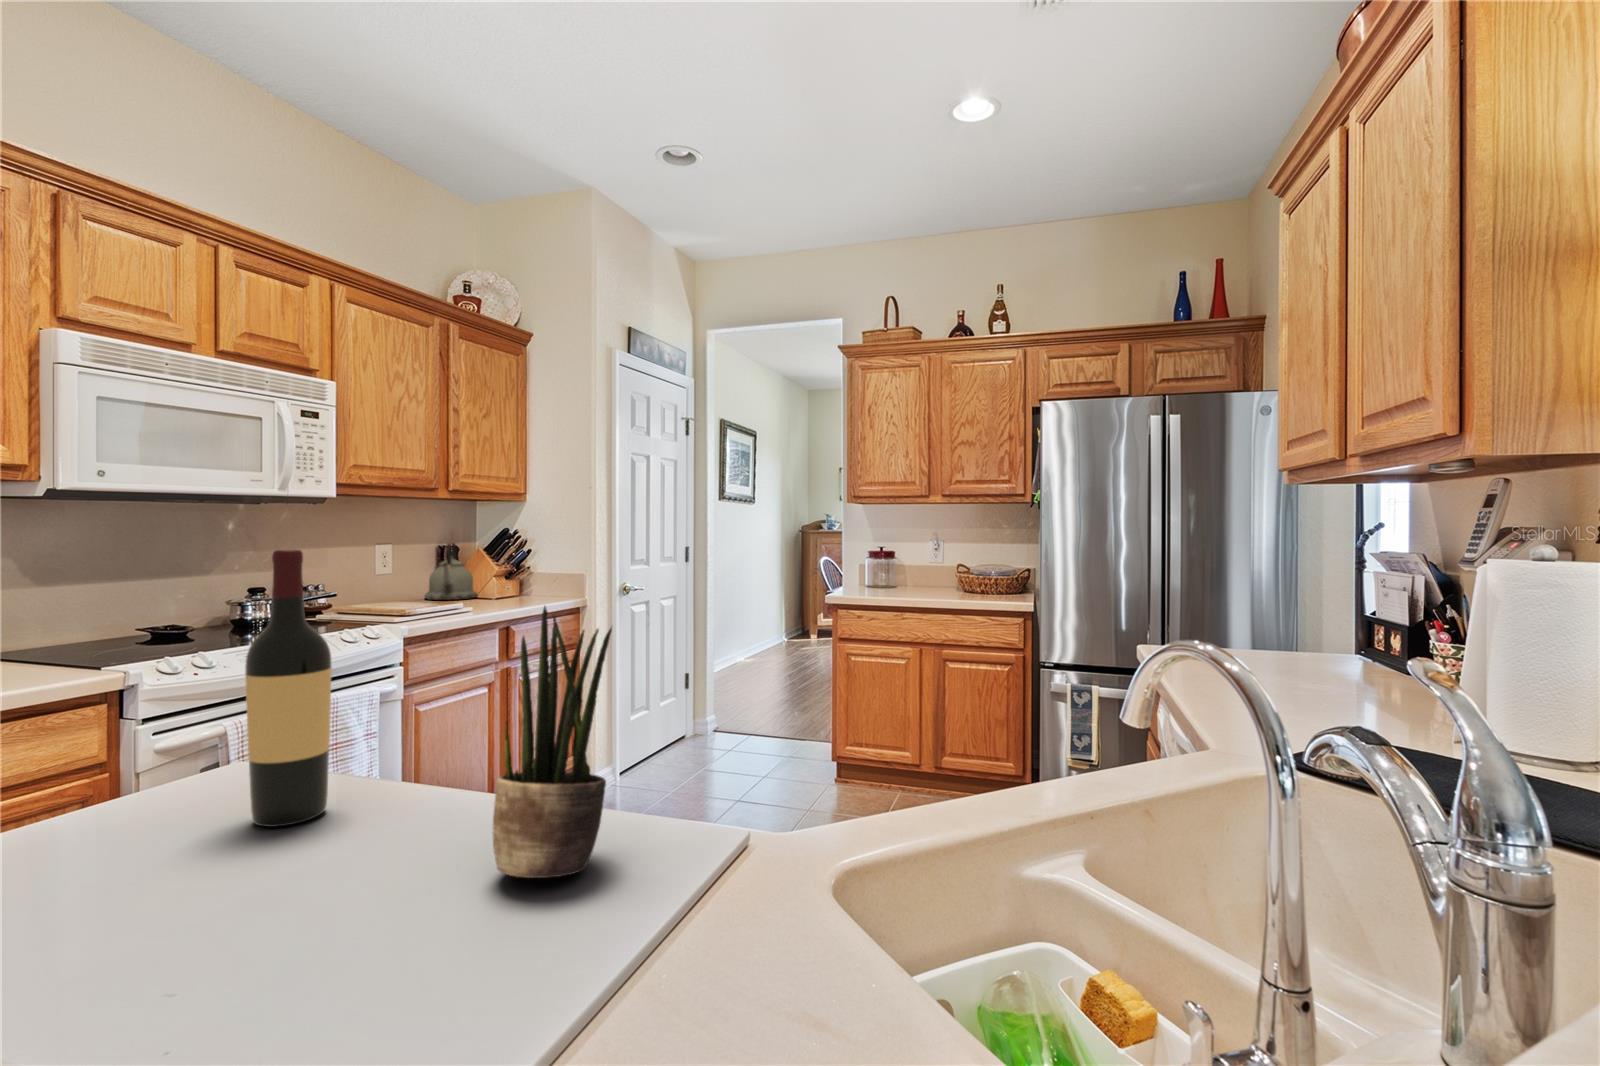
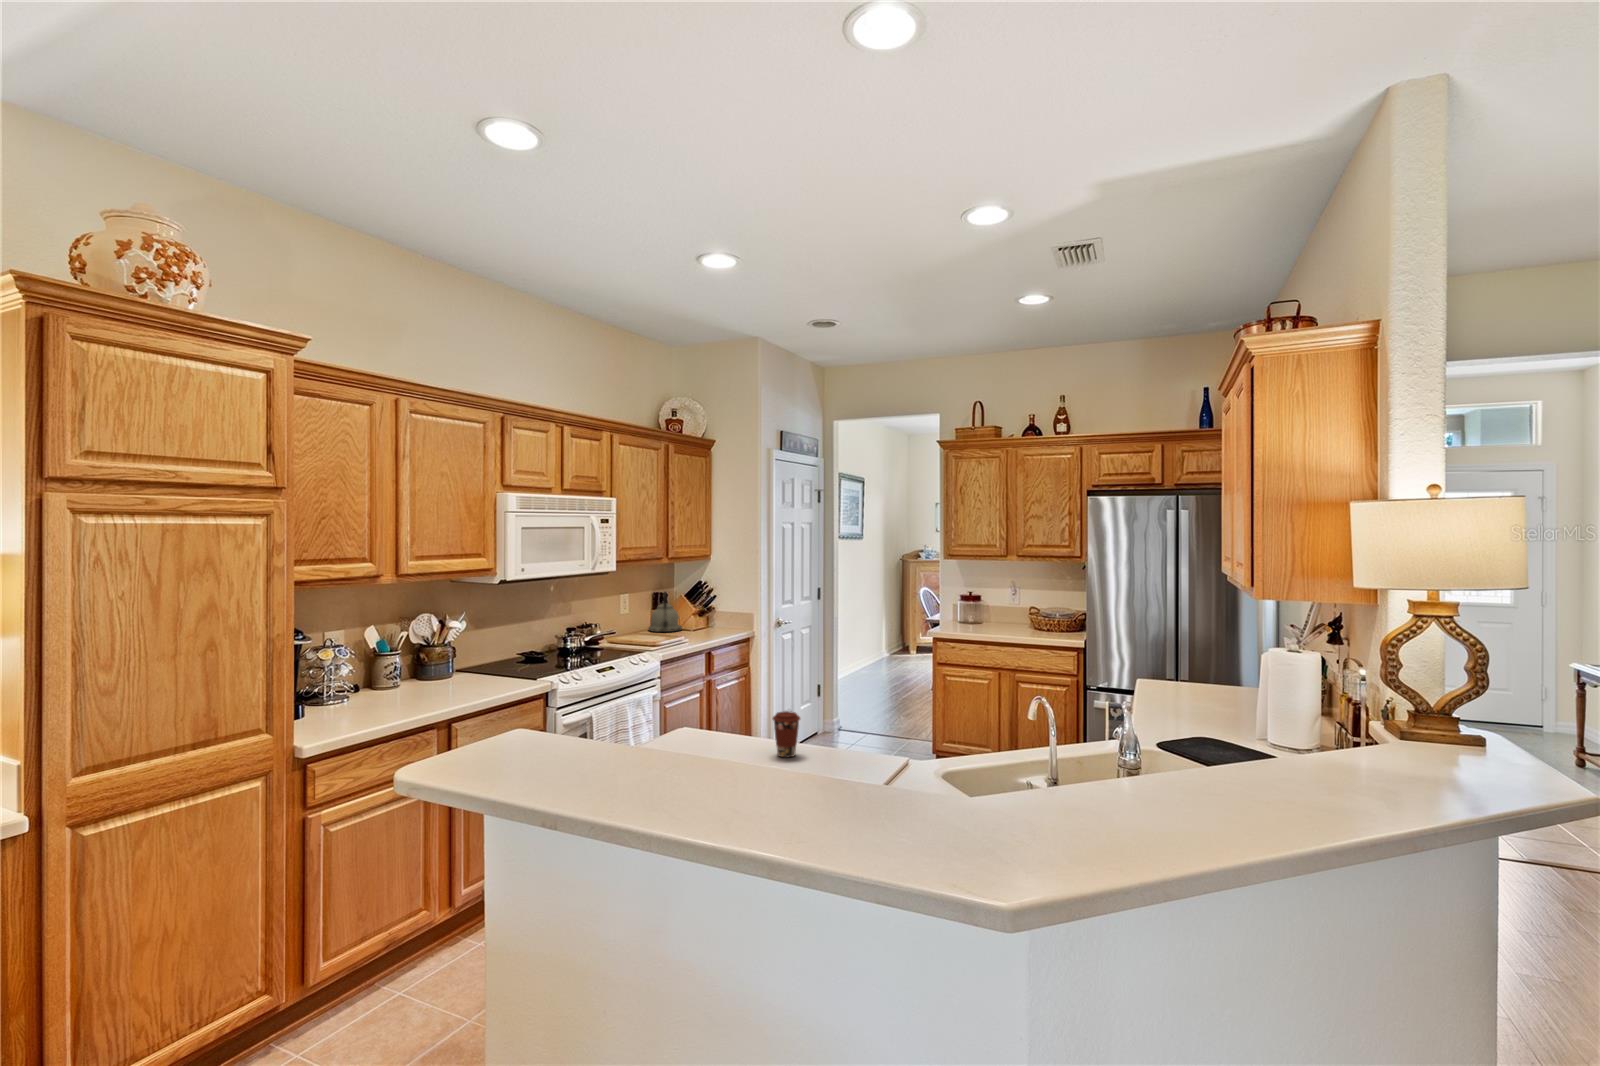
wine bottle: present [245,549,332,827] -> none [725,648,752,750]
potted plant: present [493,606,612,878] -> none [829,675,866,765]
coffee cup: none [354,716,445,848] -> present [773,711,800,757]

